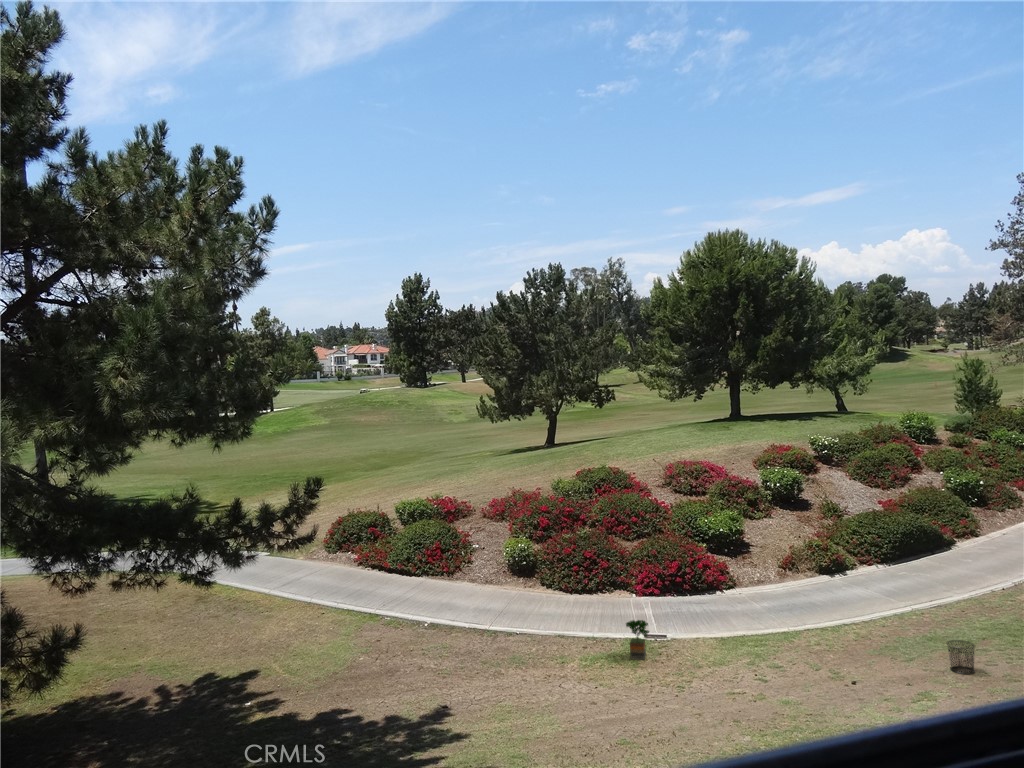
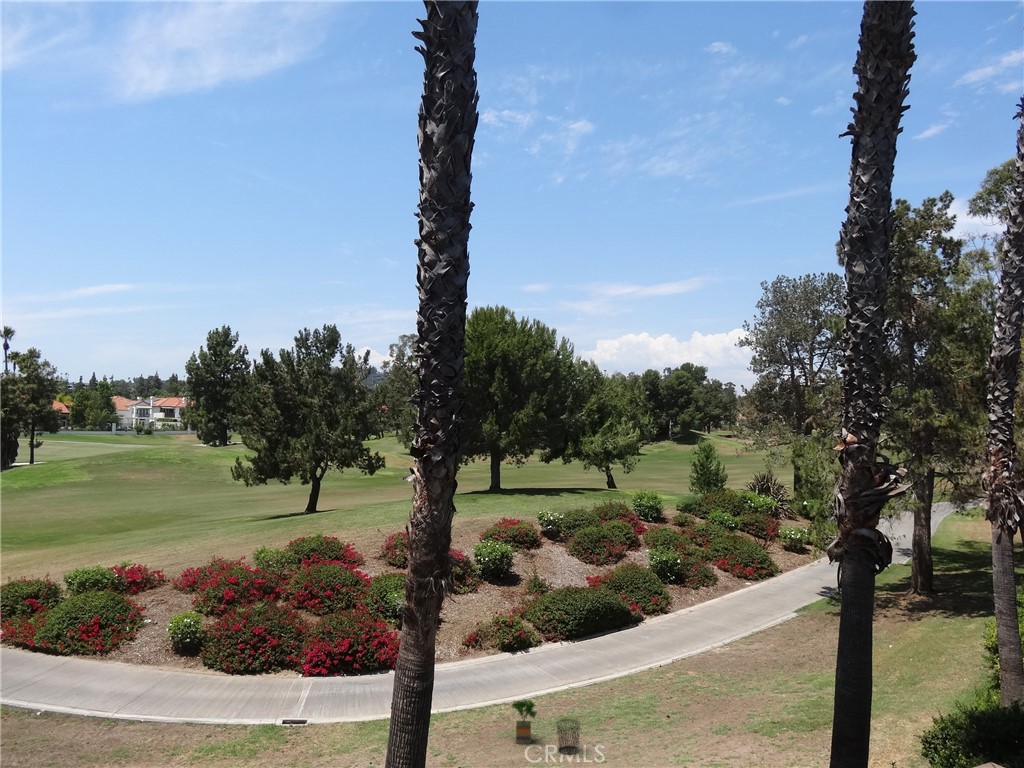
potted tree: present [626,620,649,660] -> present [512,700,537,744]

